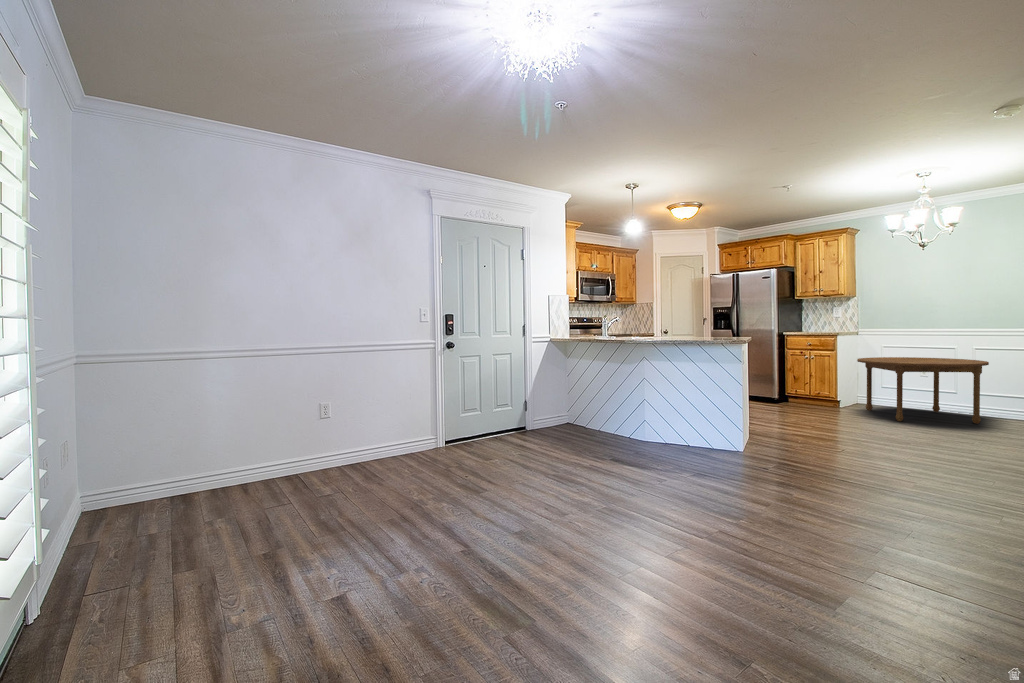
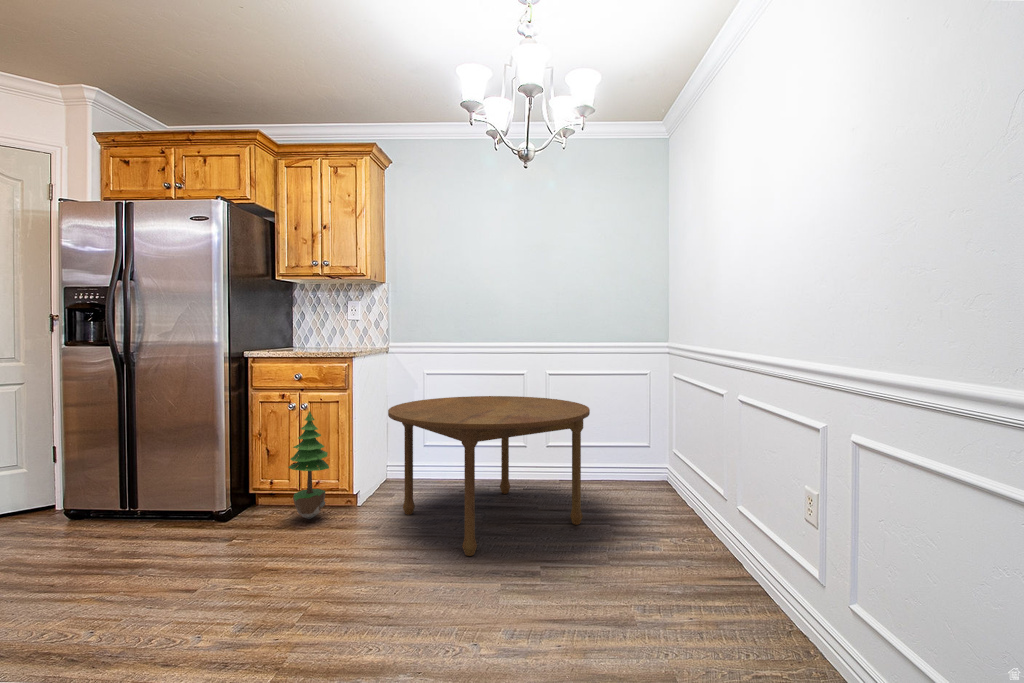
potted tree: none [806,358,826,406] -> present [288,411,329,519]

